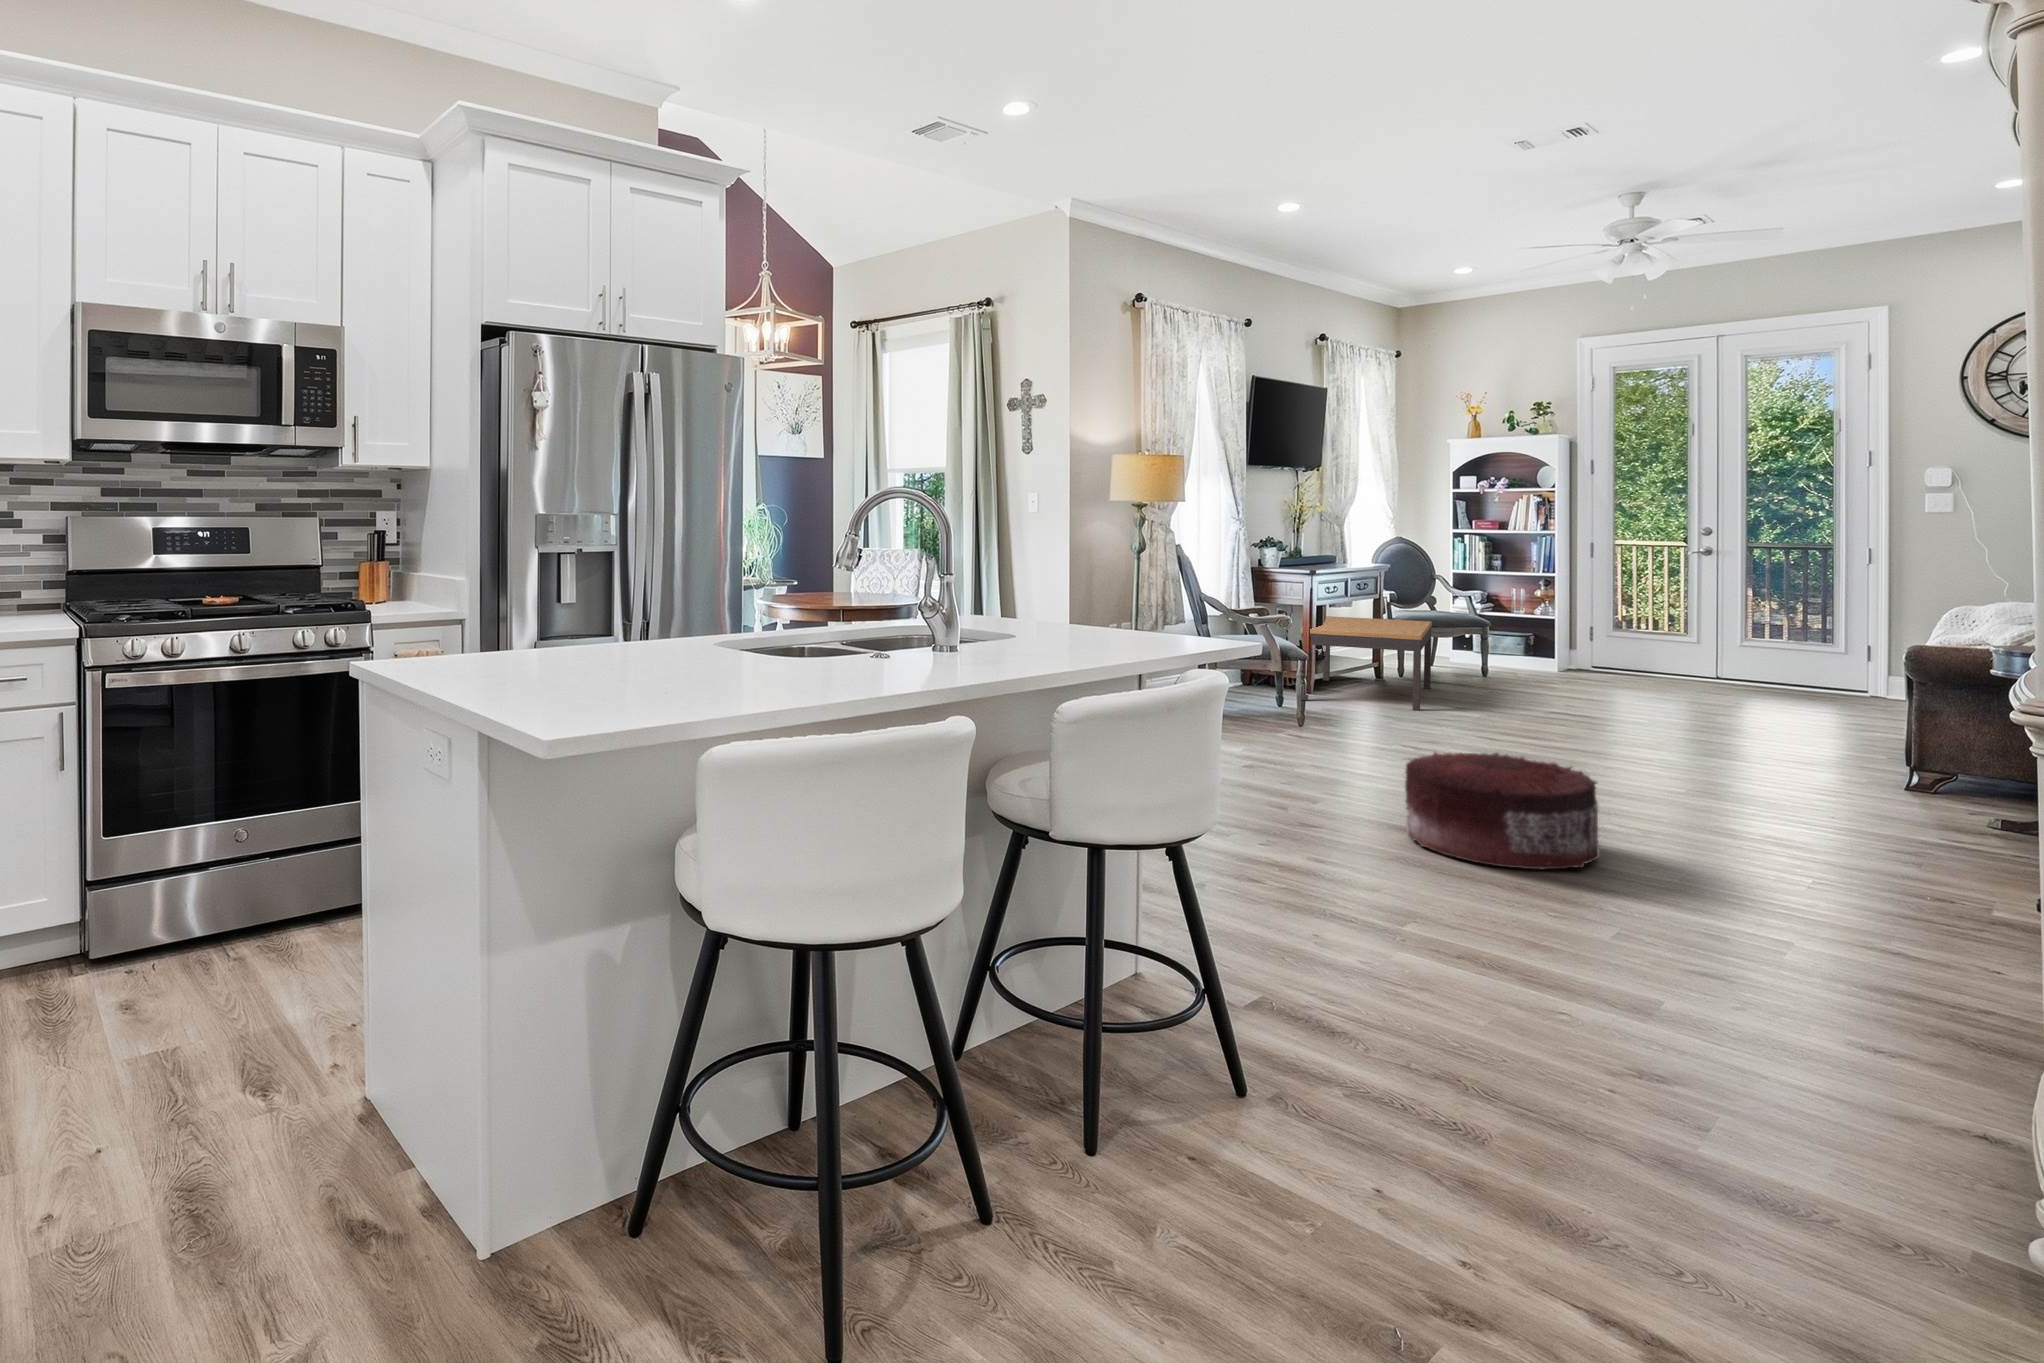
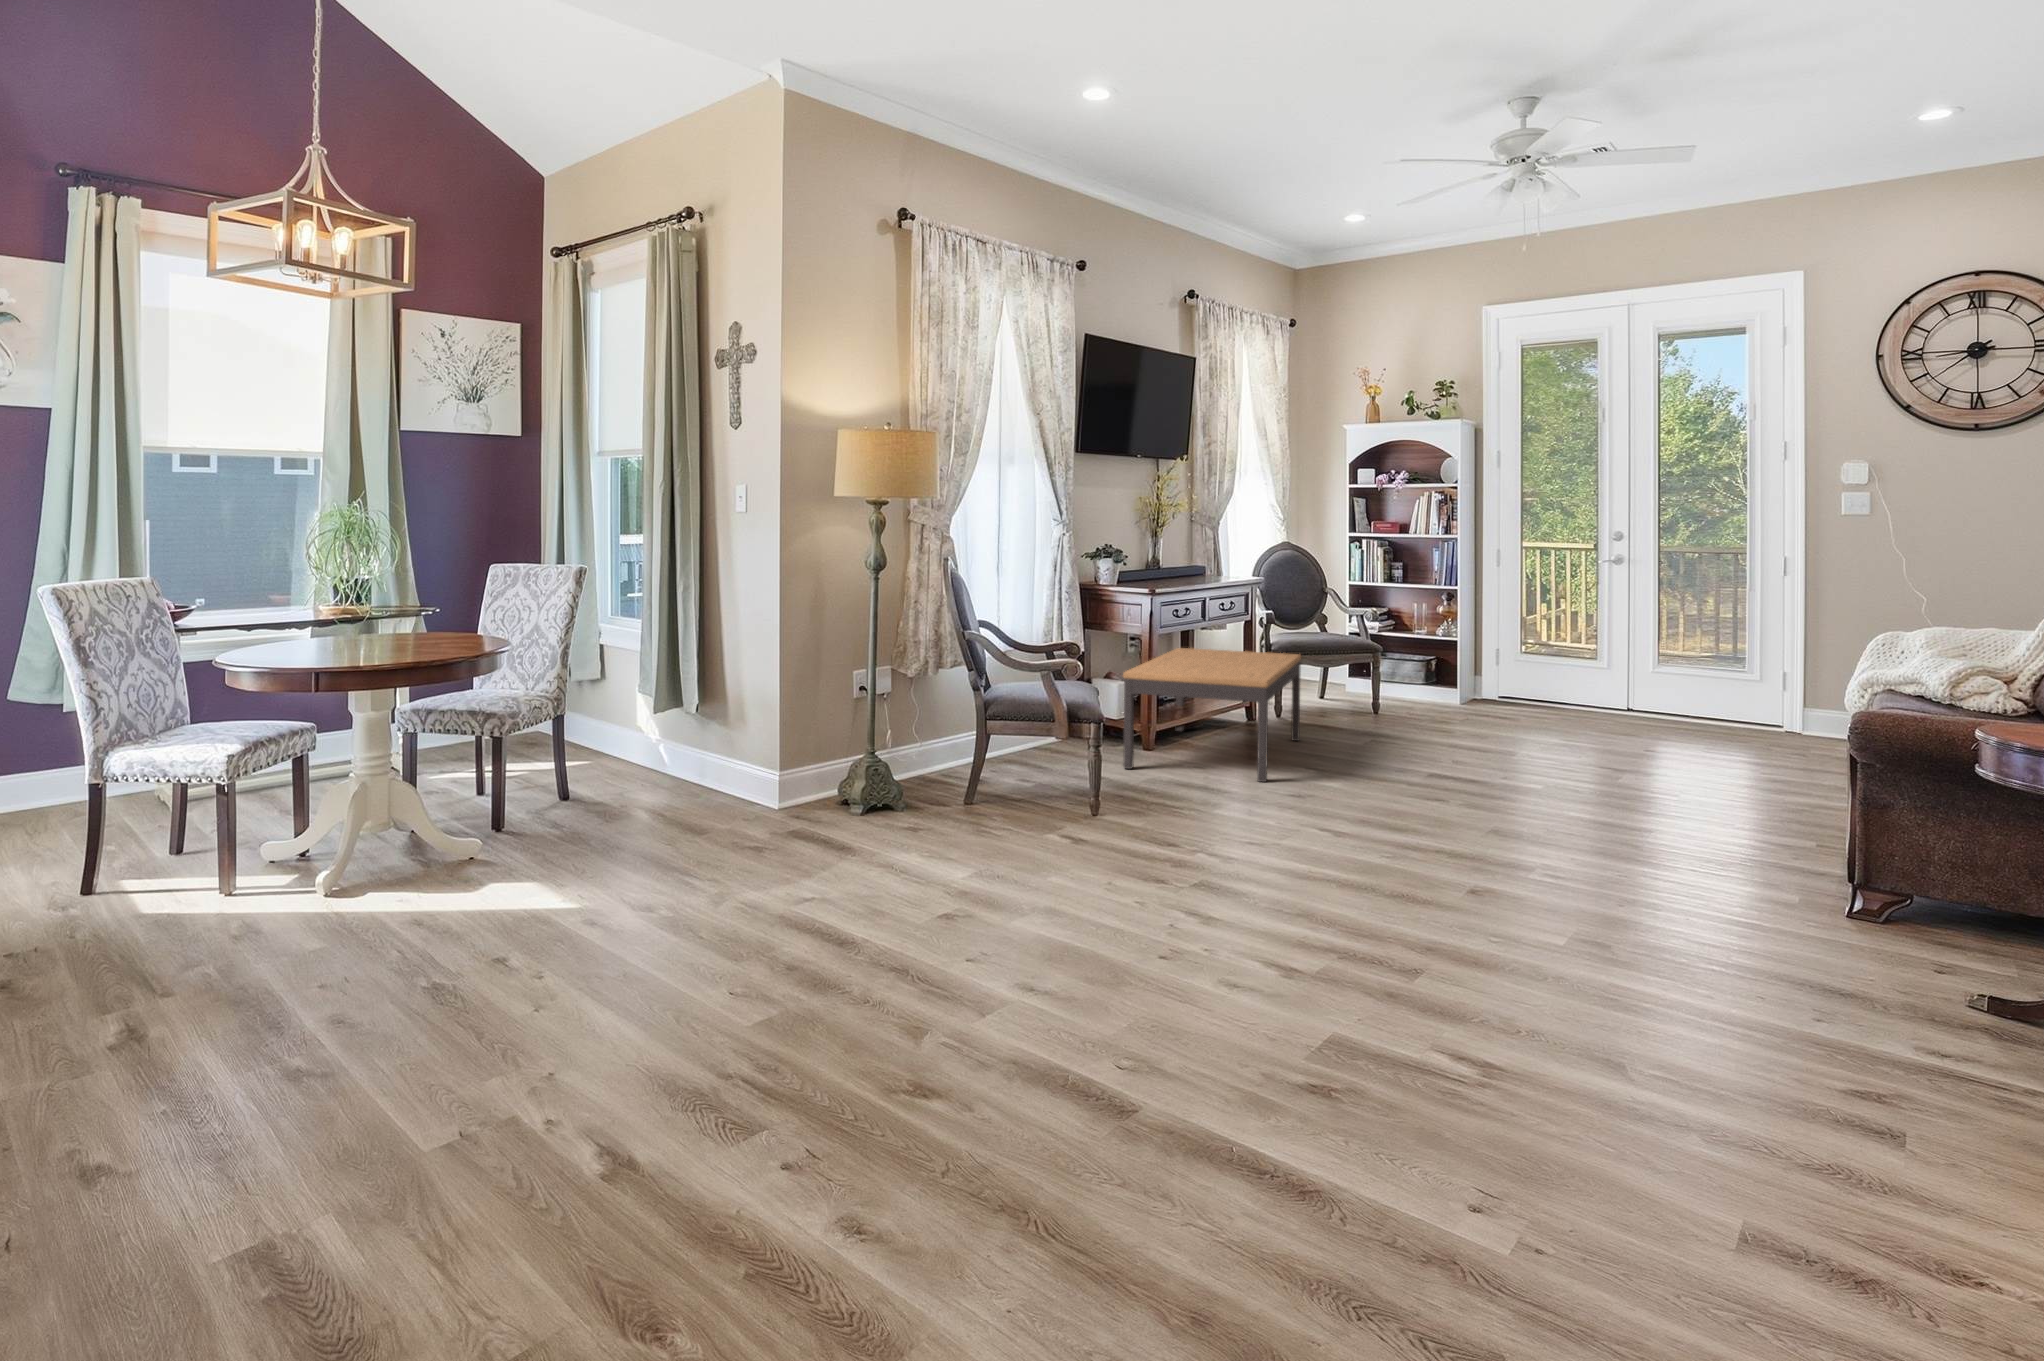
pouf: present [1405,751,1600,869] -> none [1064,945,1379,1234]

